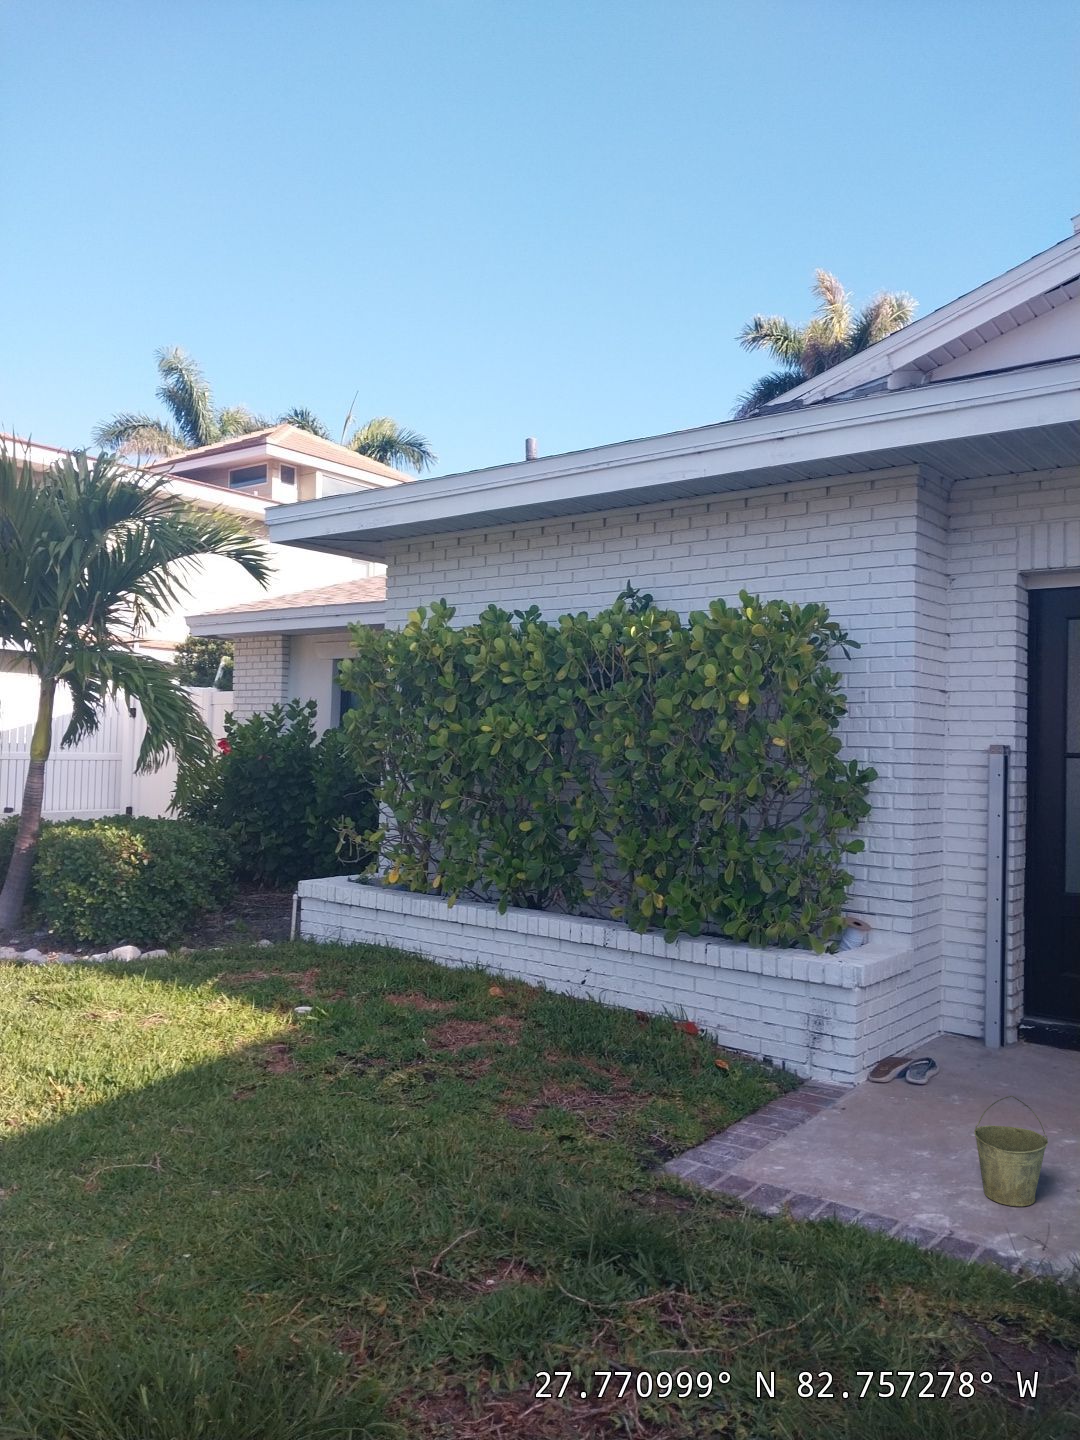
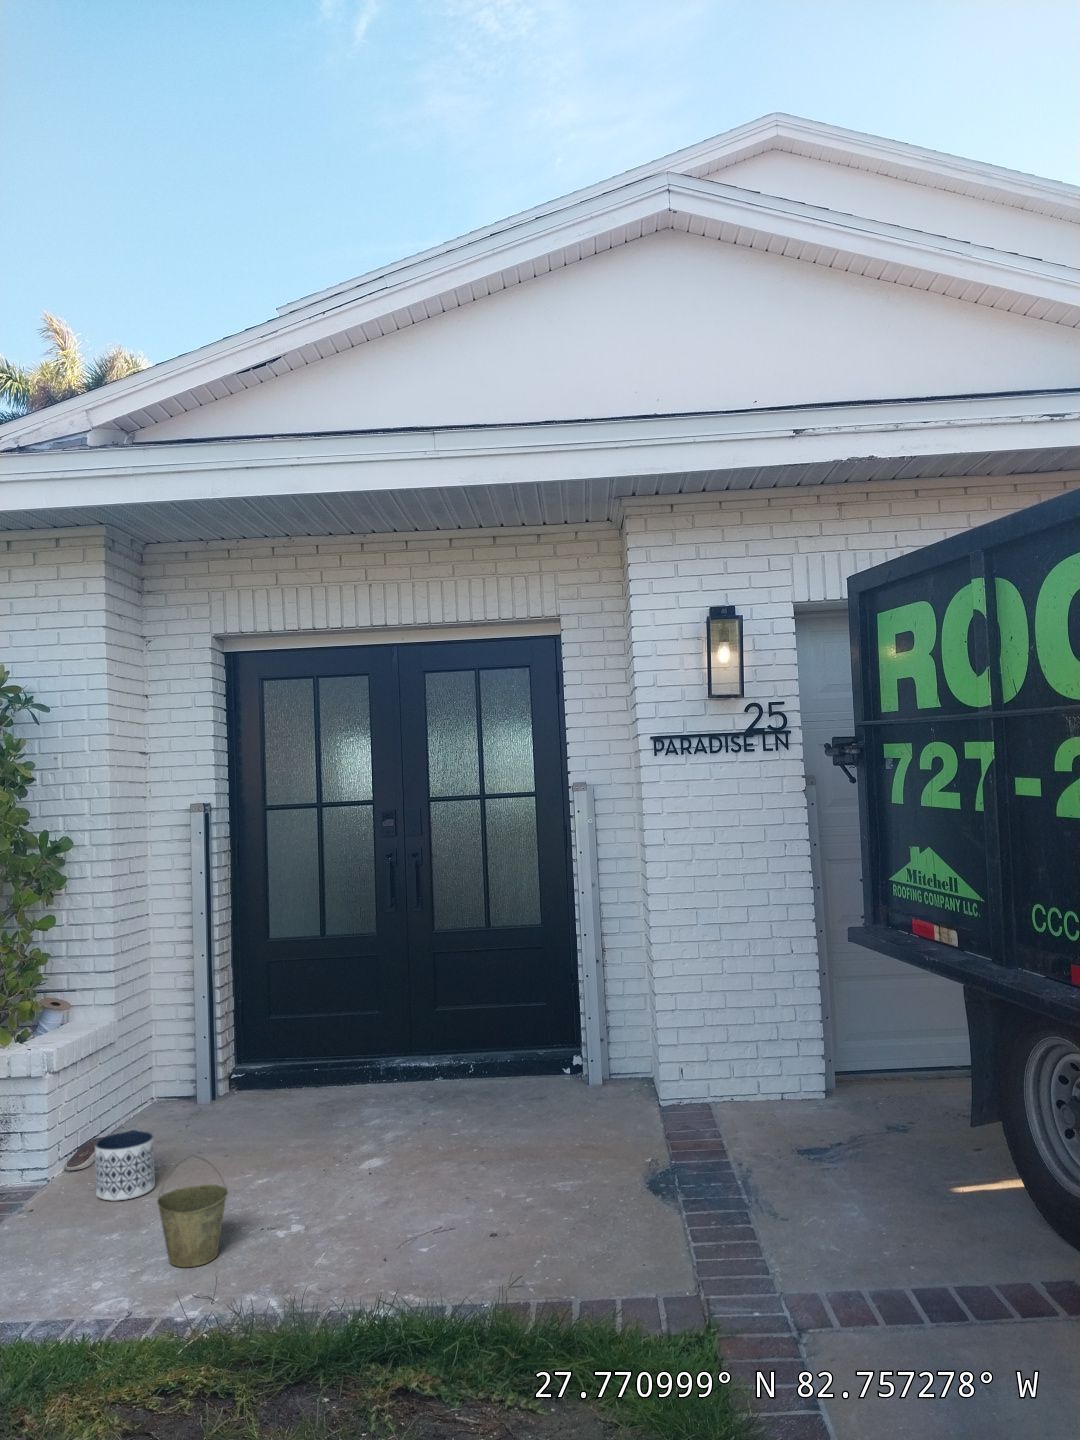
planter: none [900,1057,957,1122] -> present [95,1131,155,1201]

